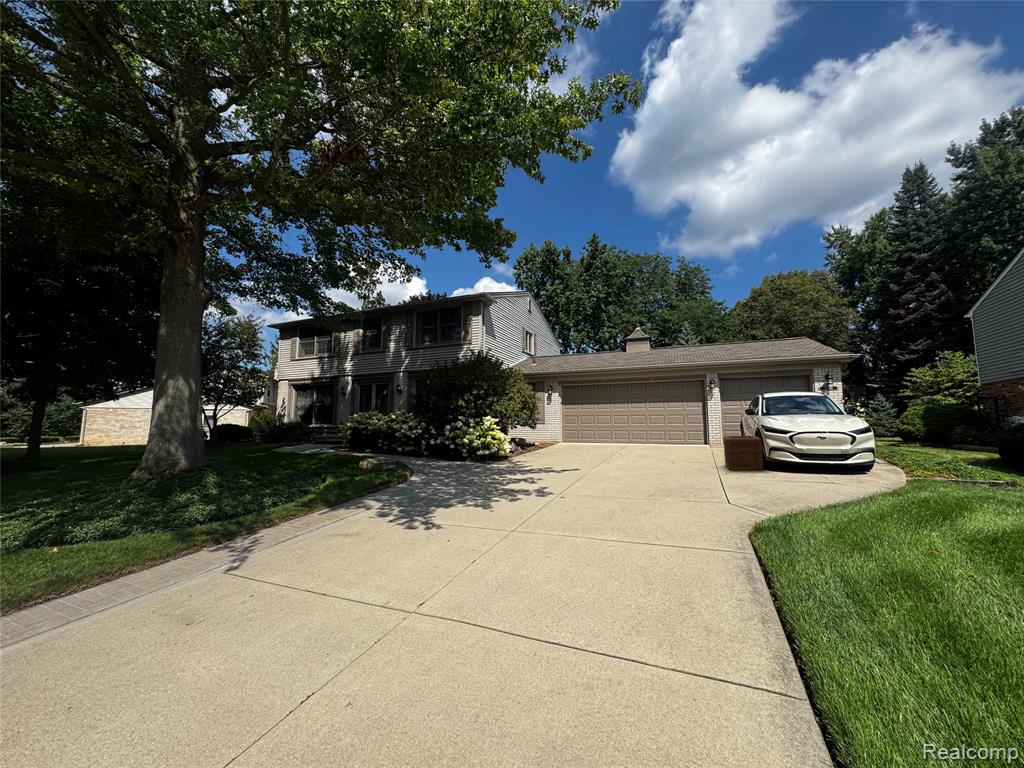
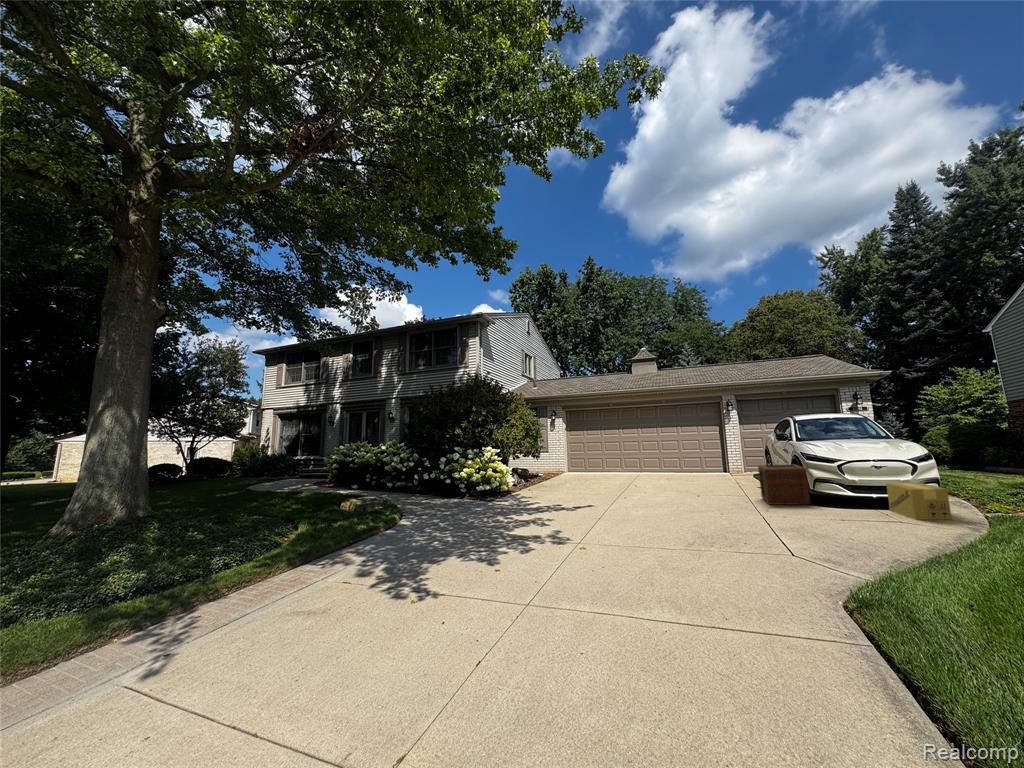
cardboard box: none [825,452,872,482] -> present [886,483,952,520]

